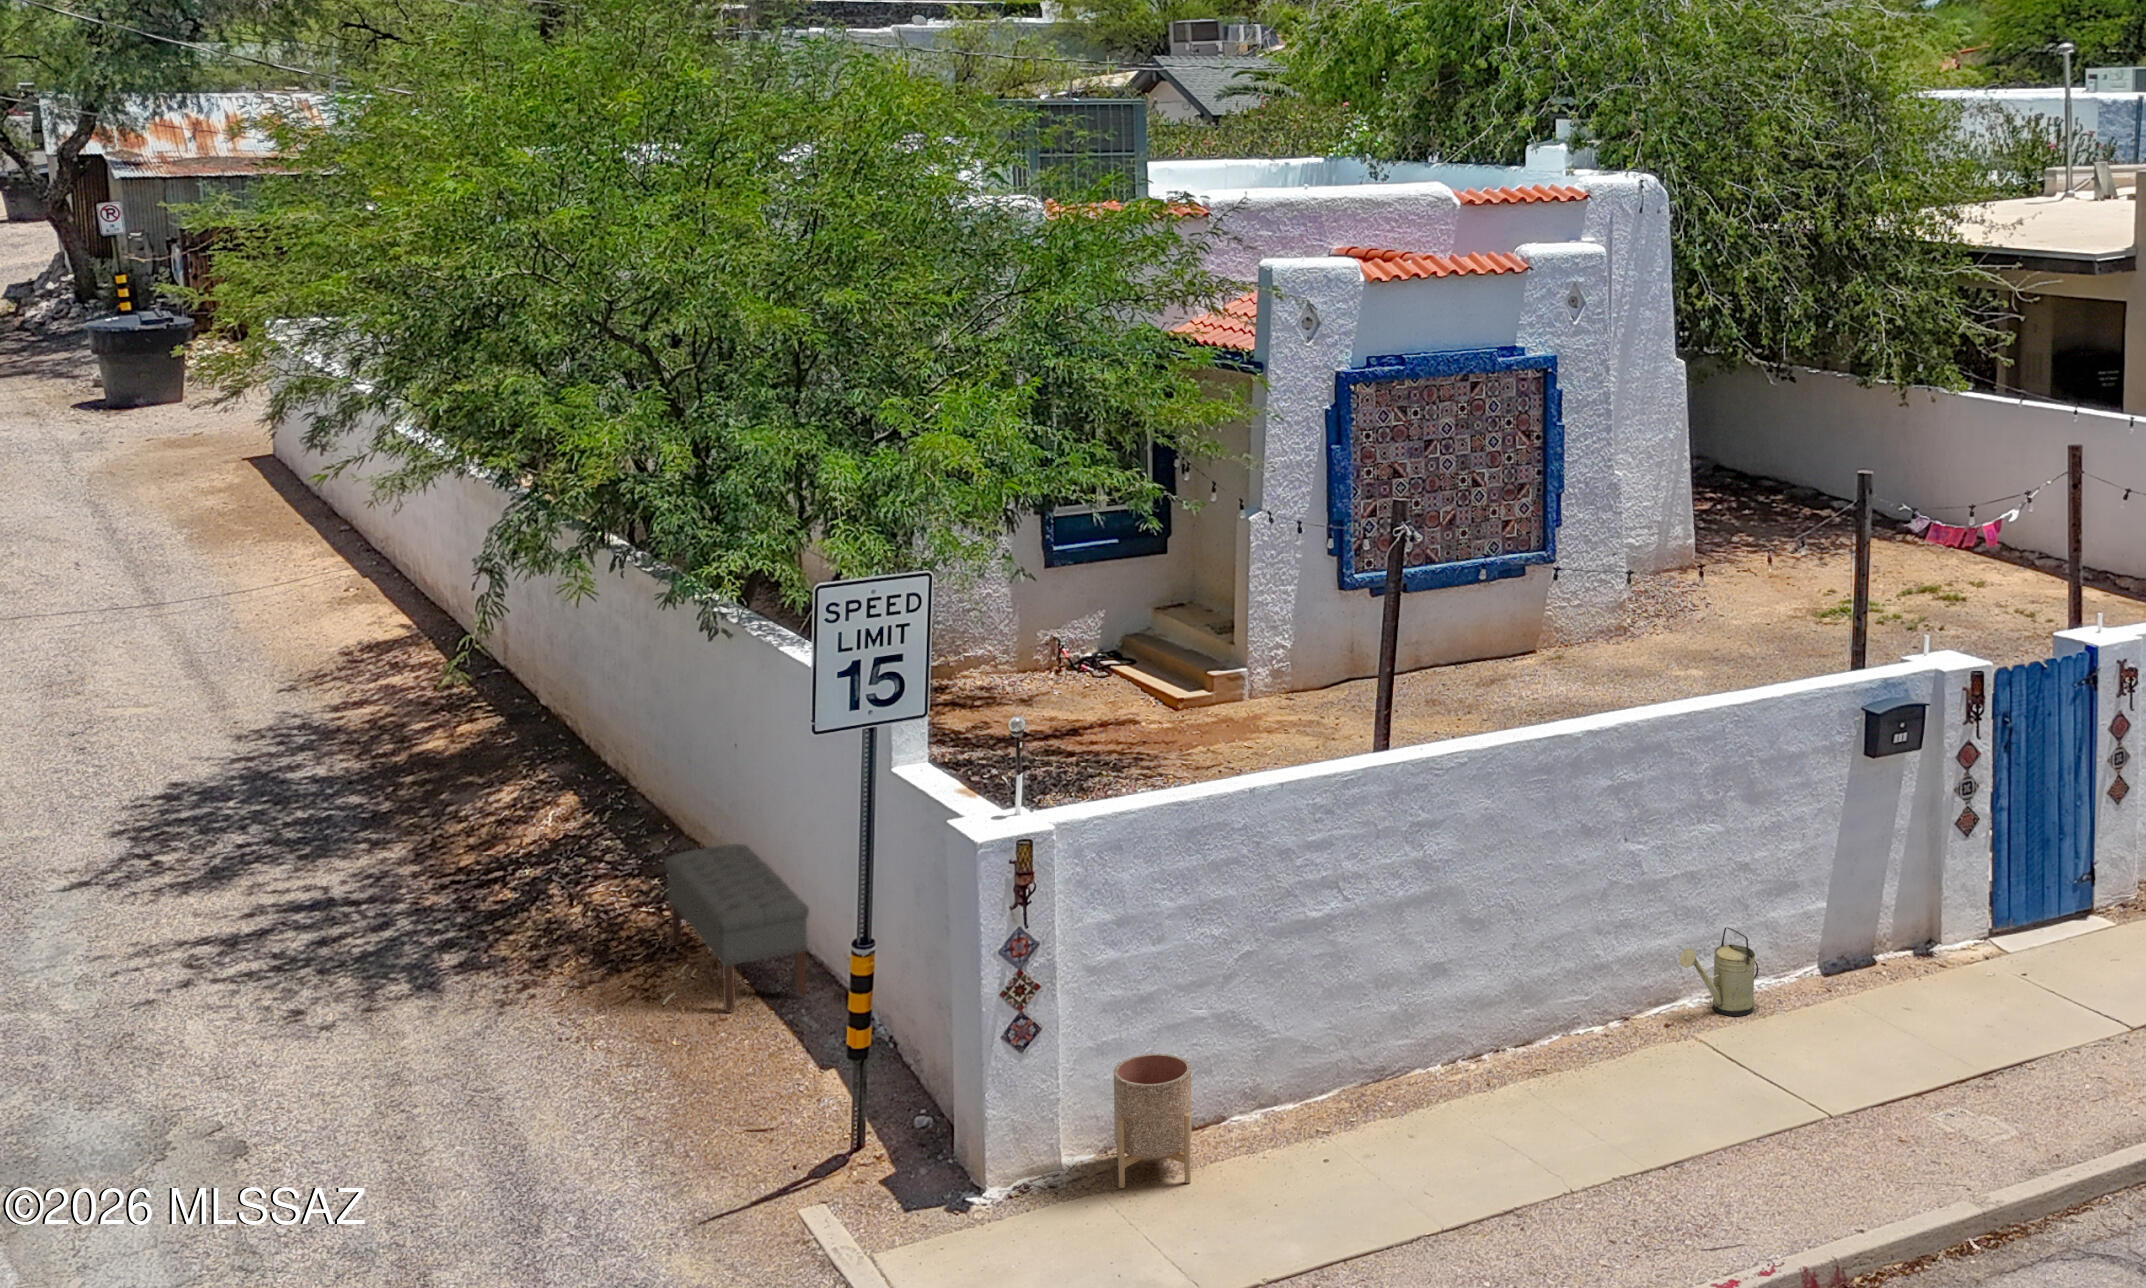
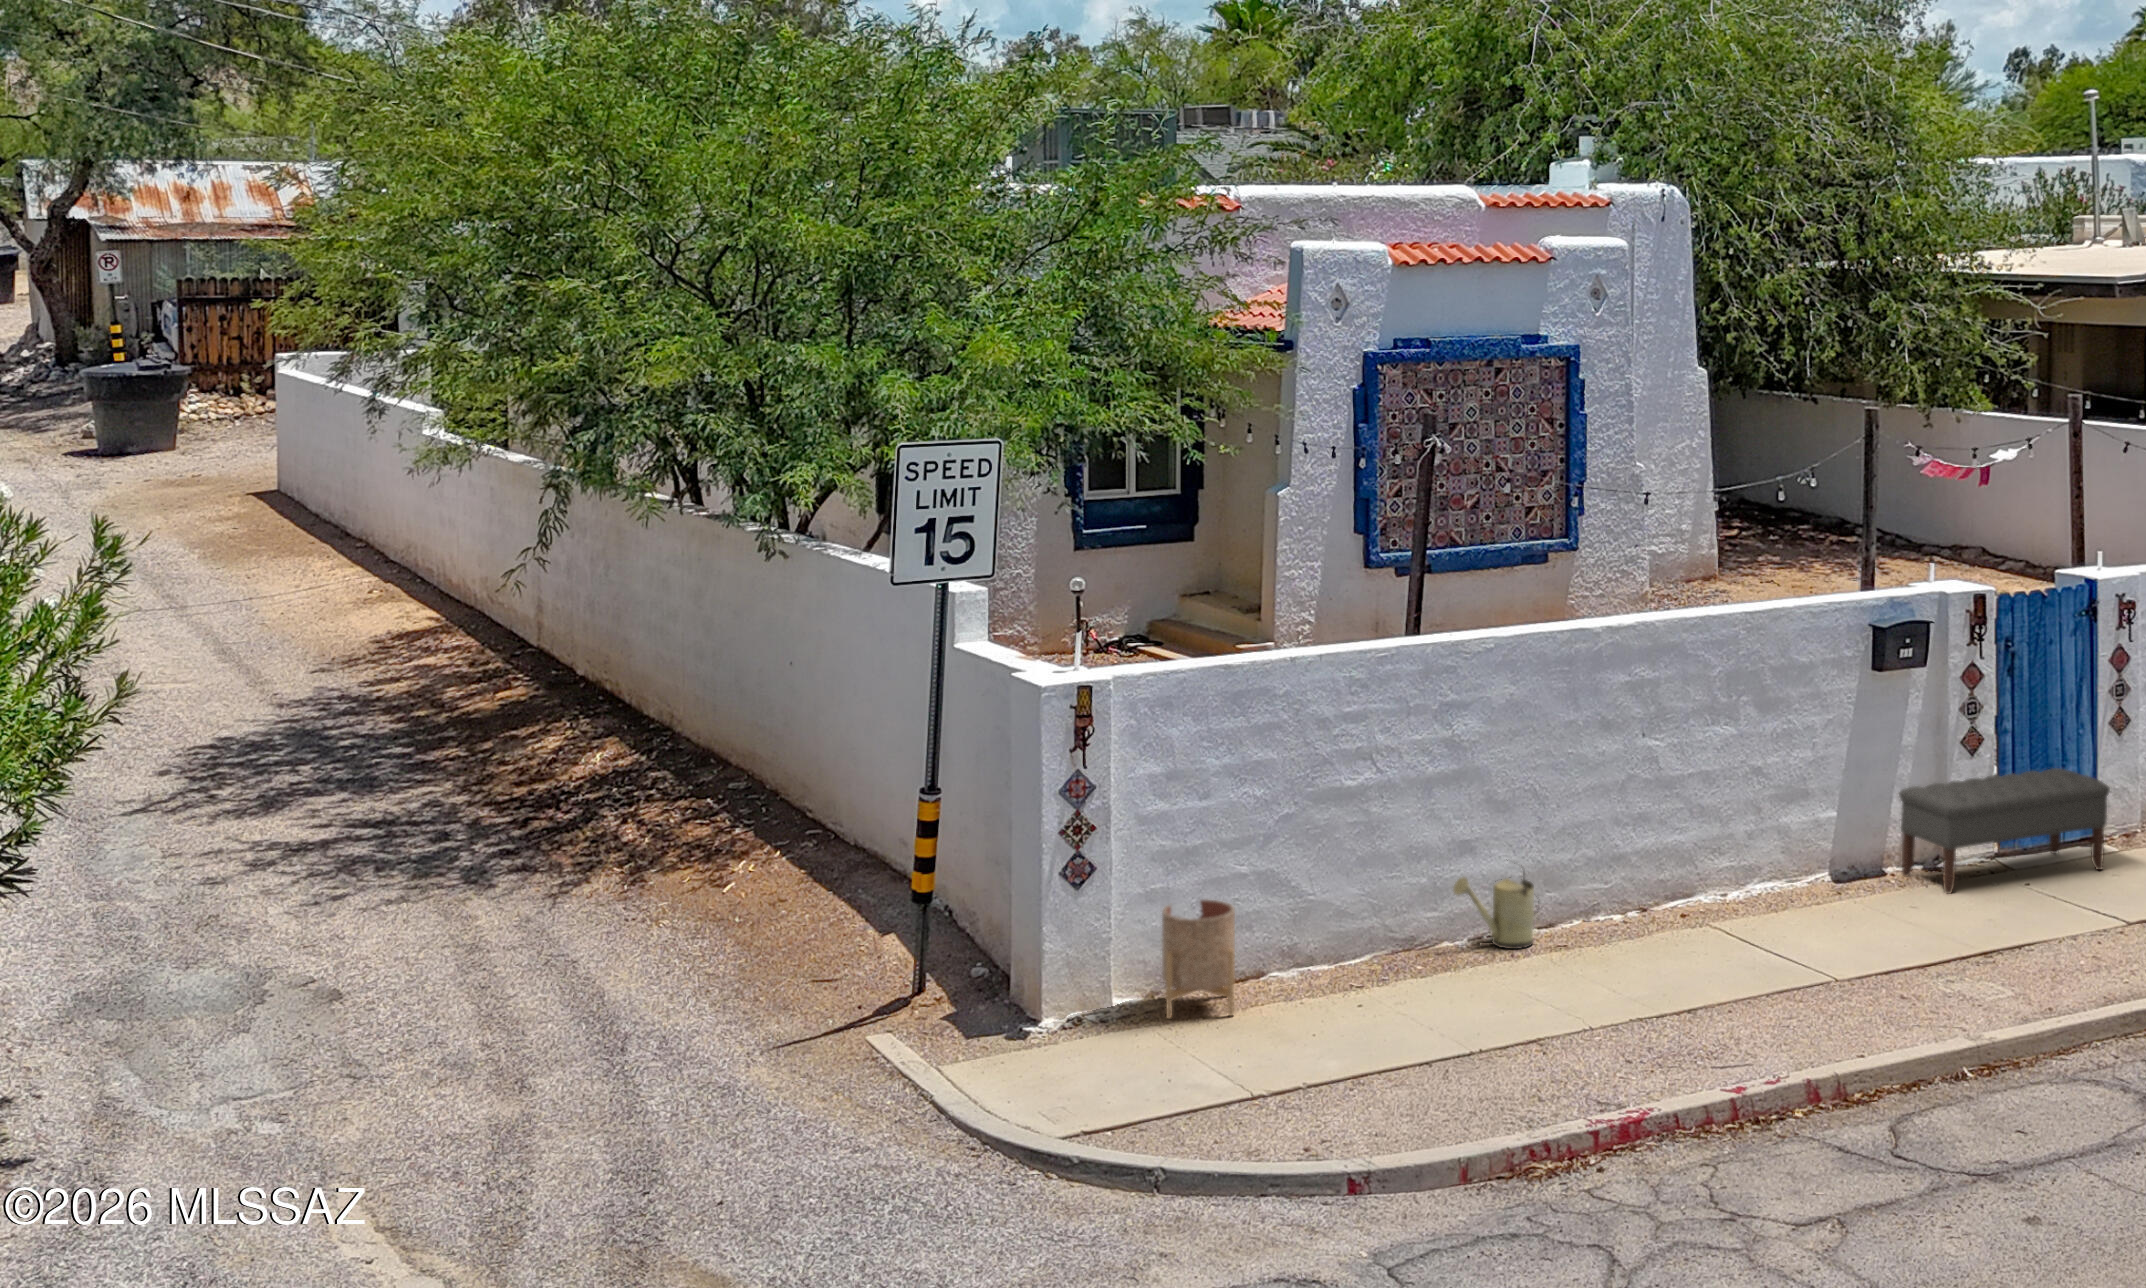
bench: present [664,844,809,1013] -> present [1899,768,2110,894]
watering can: present [1680,927,1758,1016] -> present [1453,860,1534,949]

